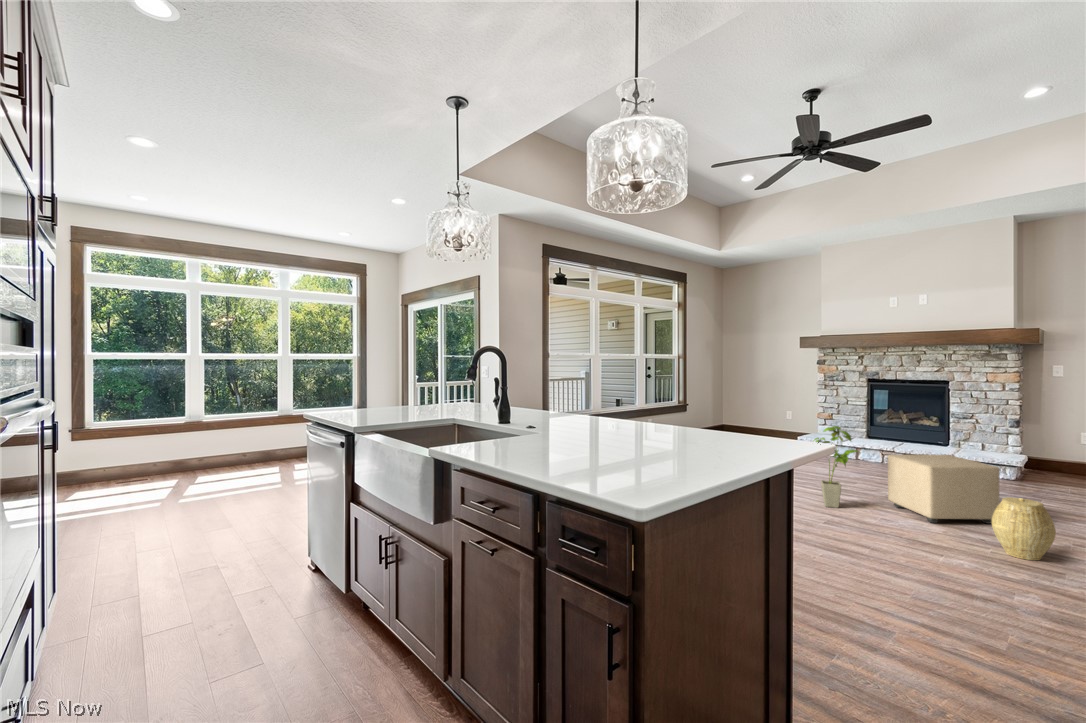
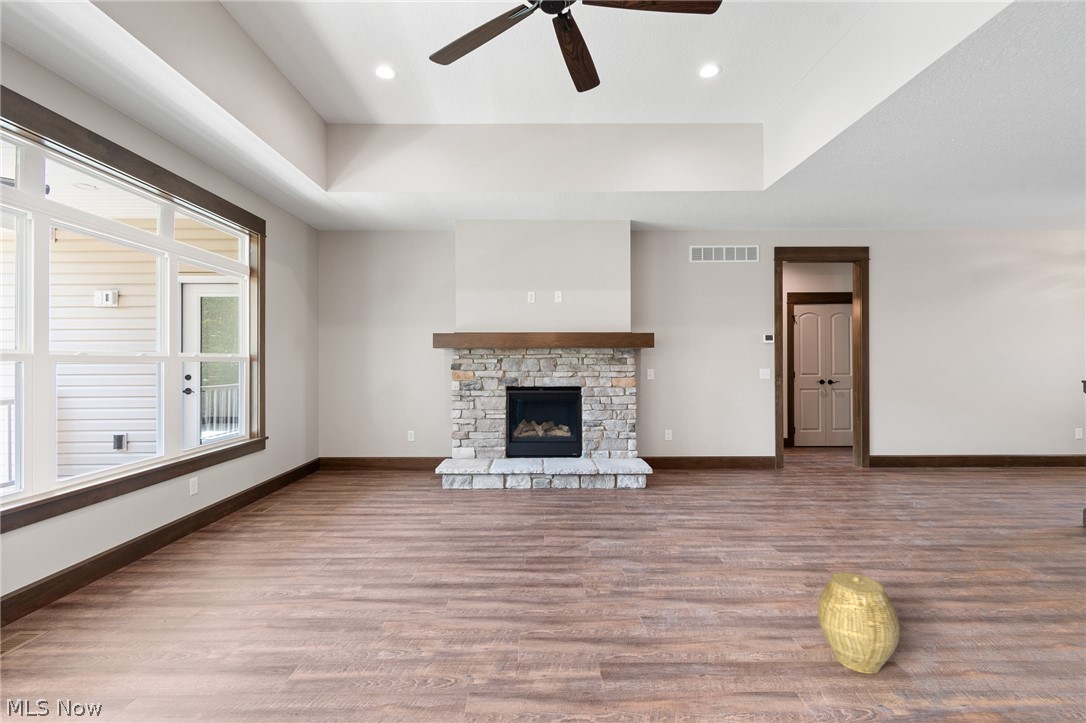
house plant: present [814,426,858,508] -> none [541,484,614,631]
ottoman: present [888,454,1000,524] -> none [623,493,747,615]

